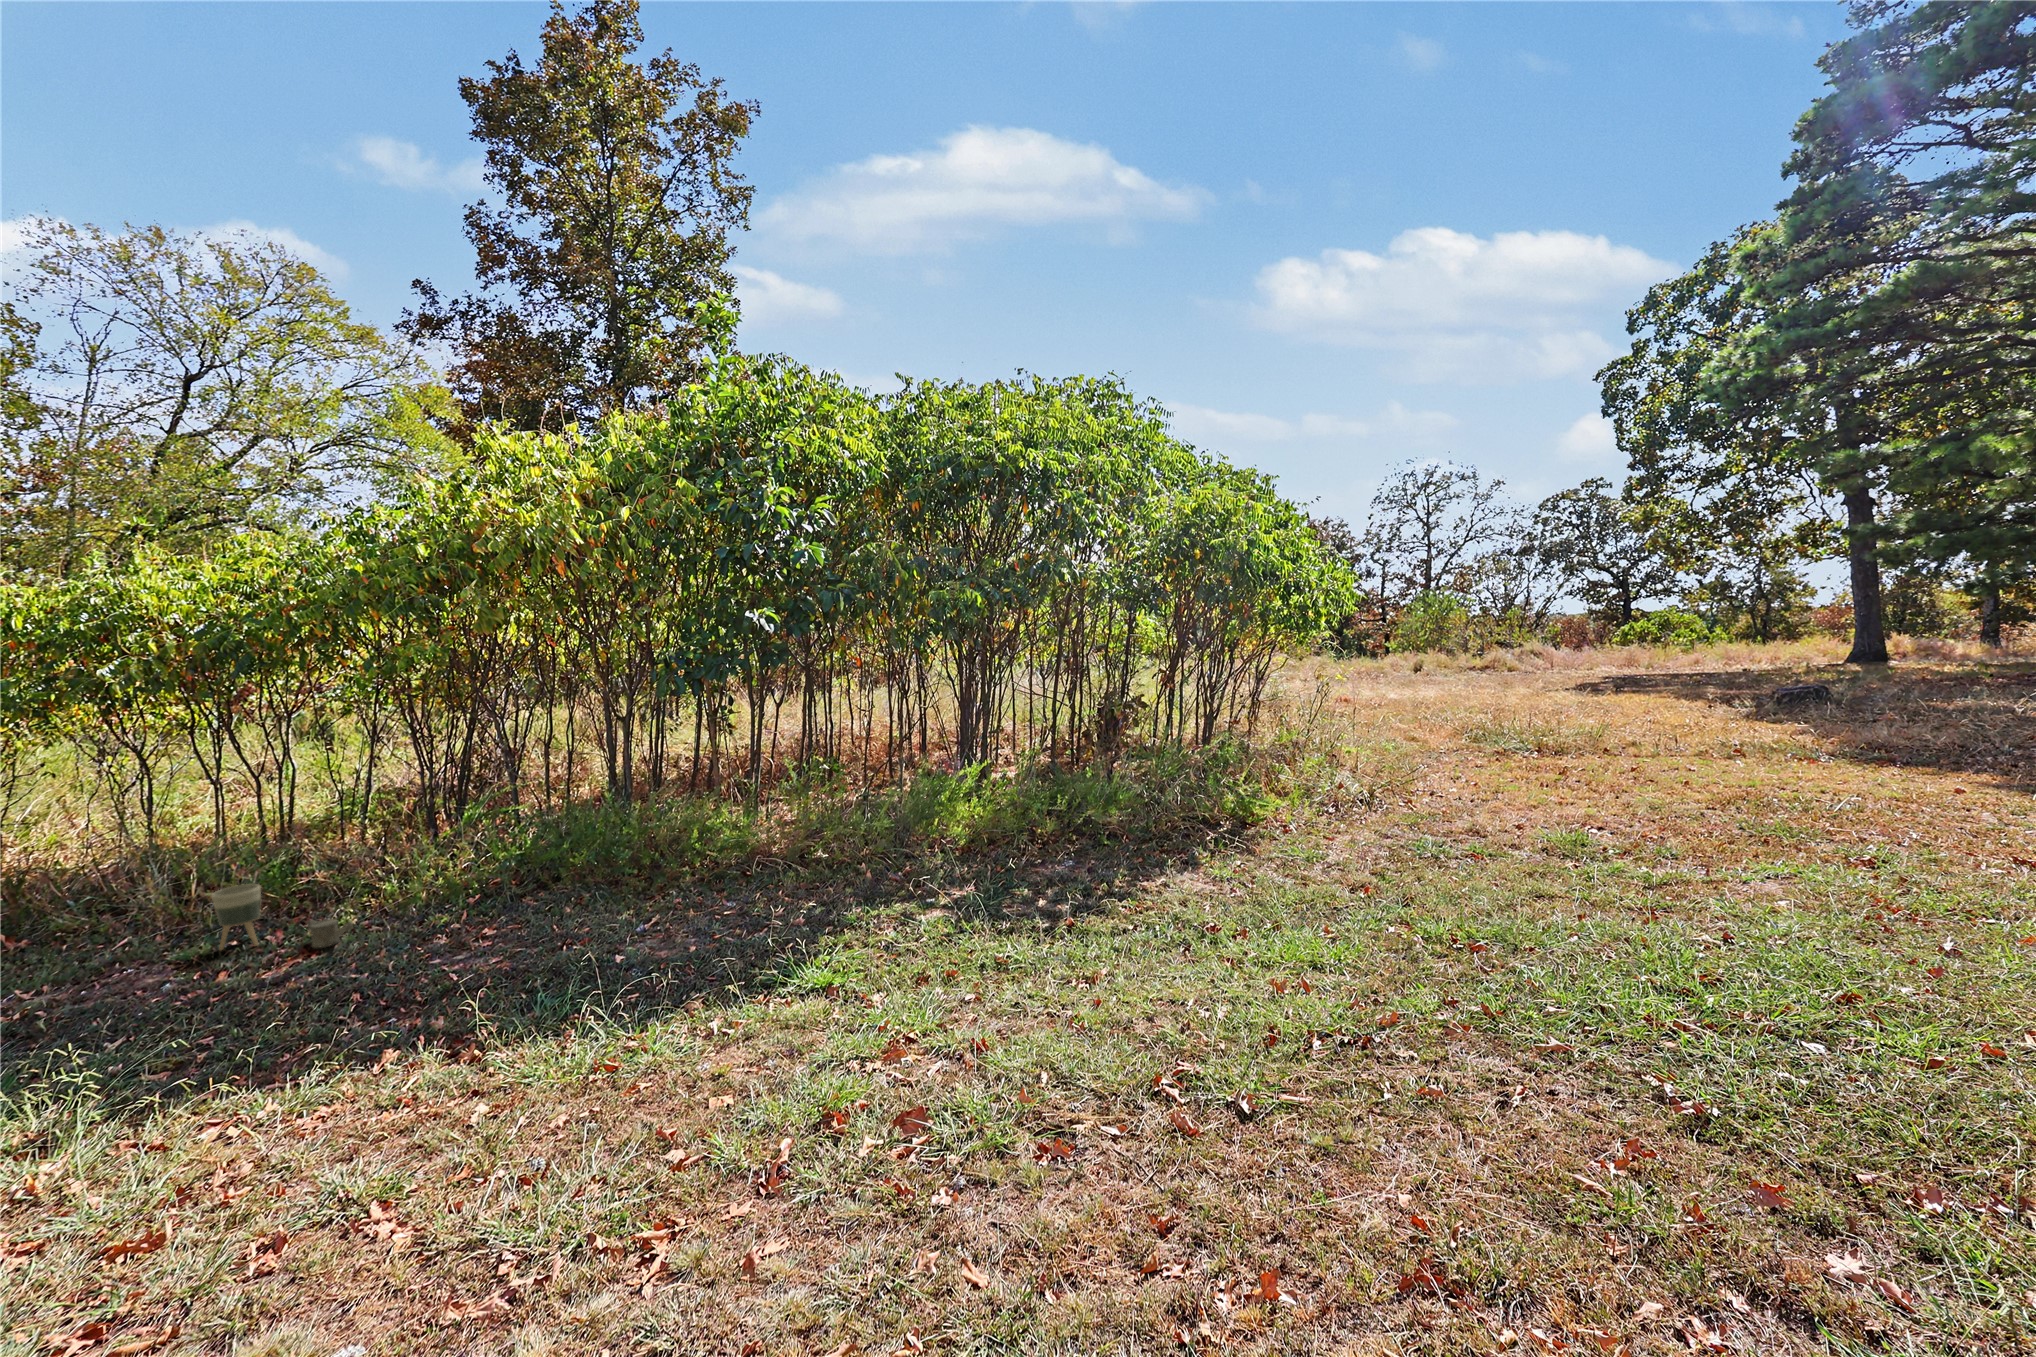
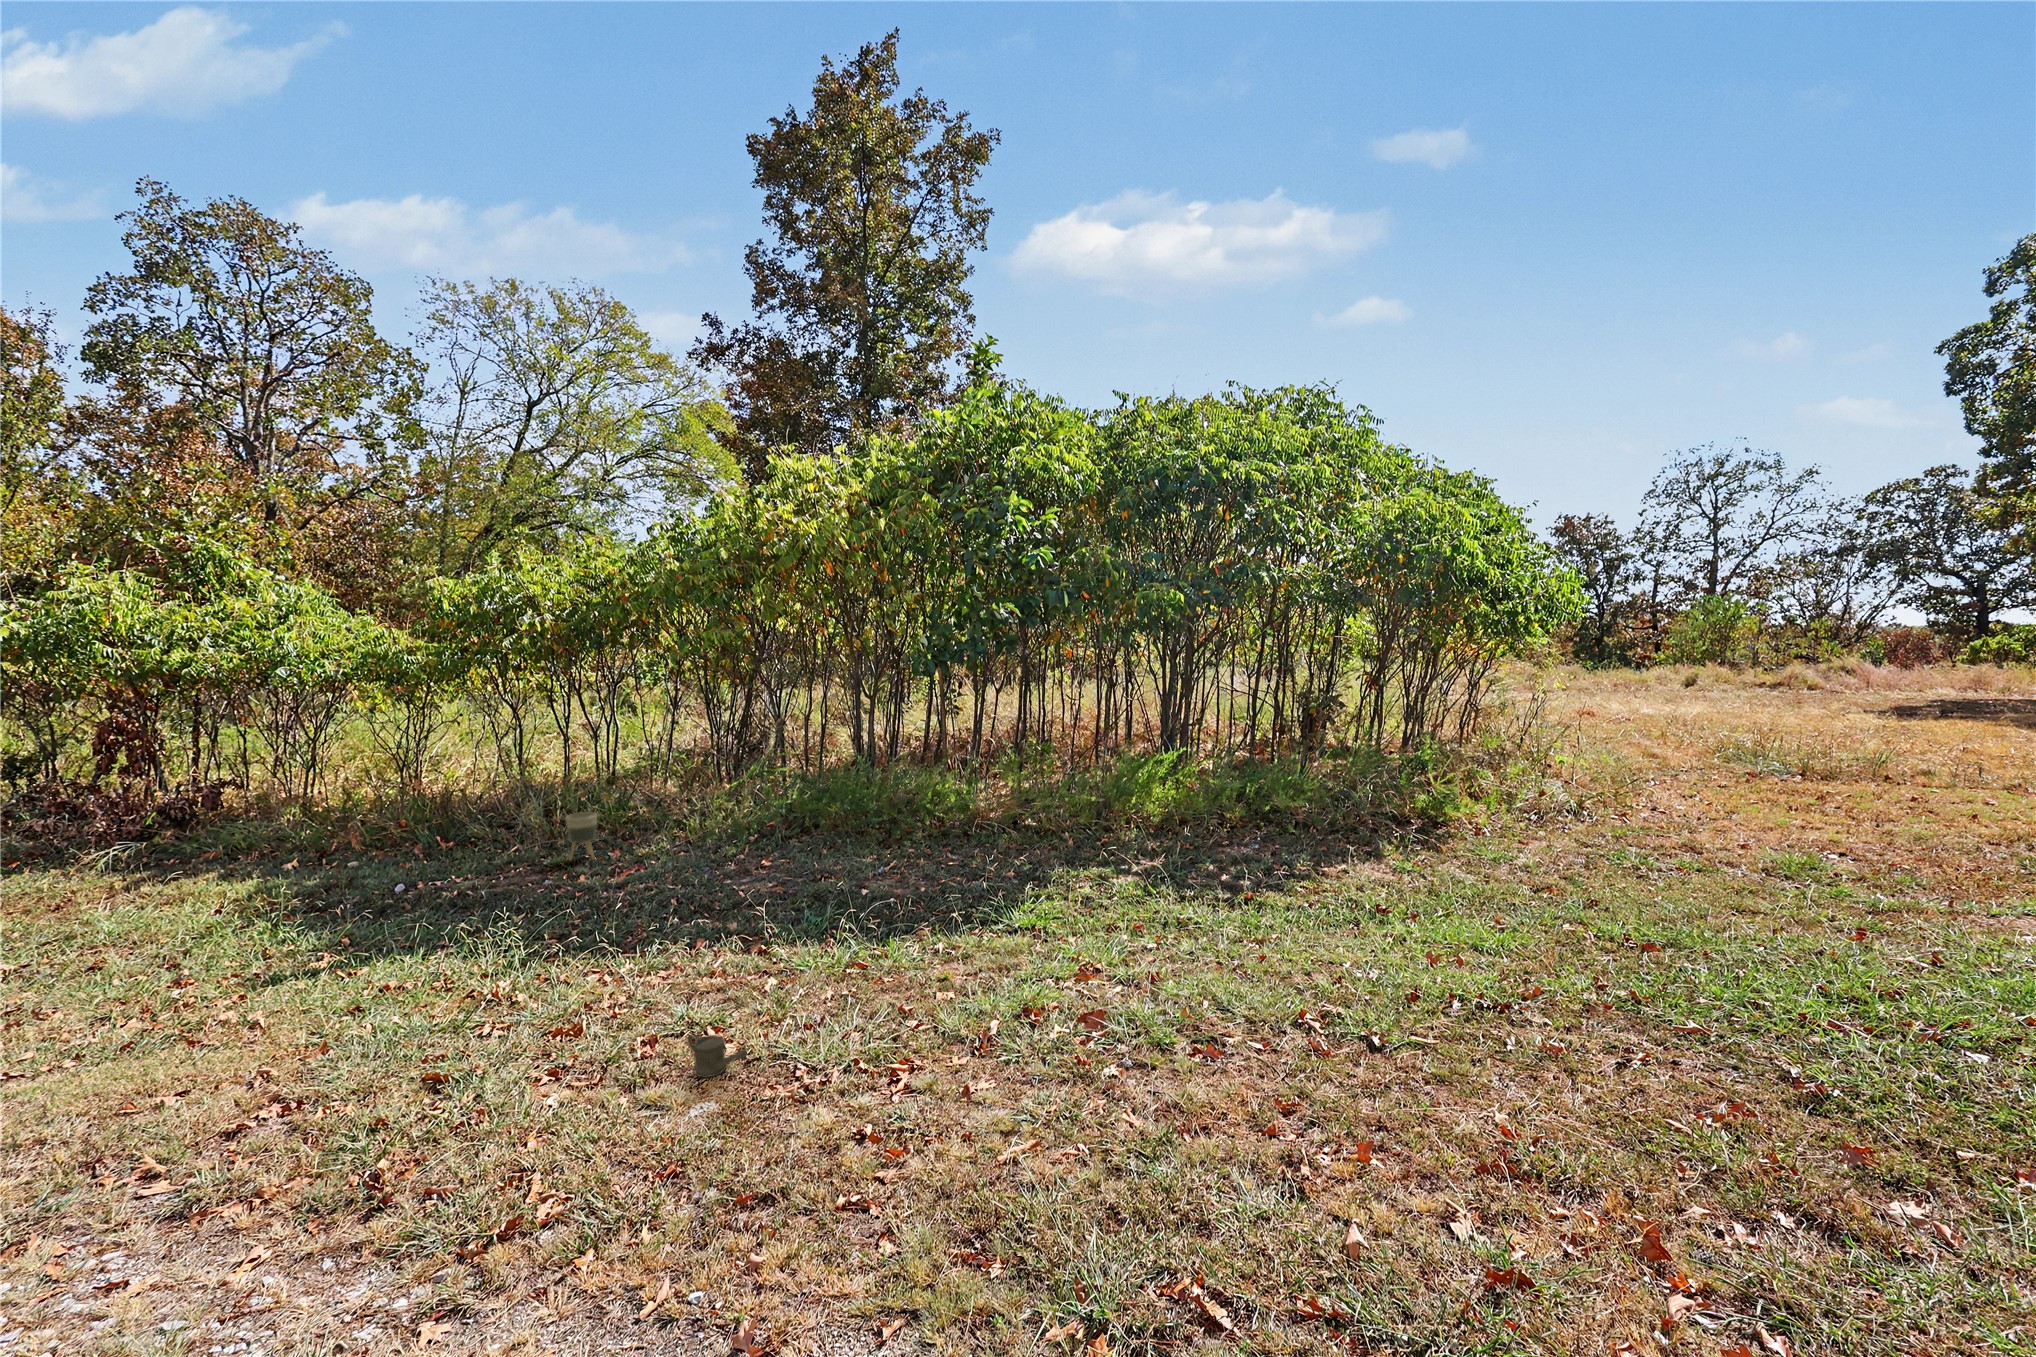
watering can: present [307,919,353,948] -> present [688,1034,747,1078]

